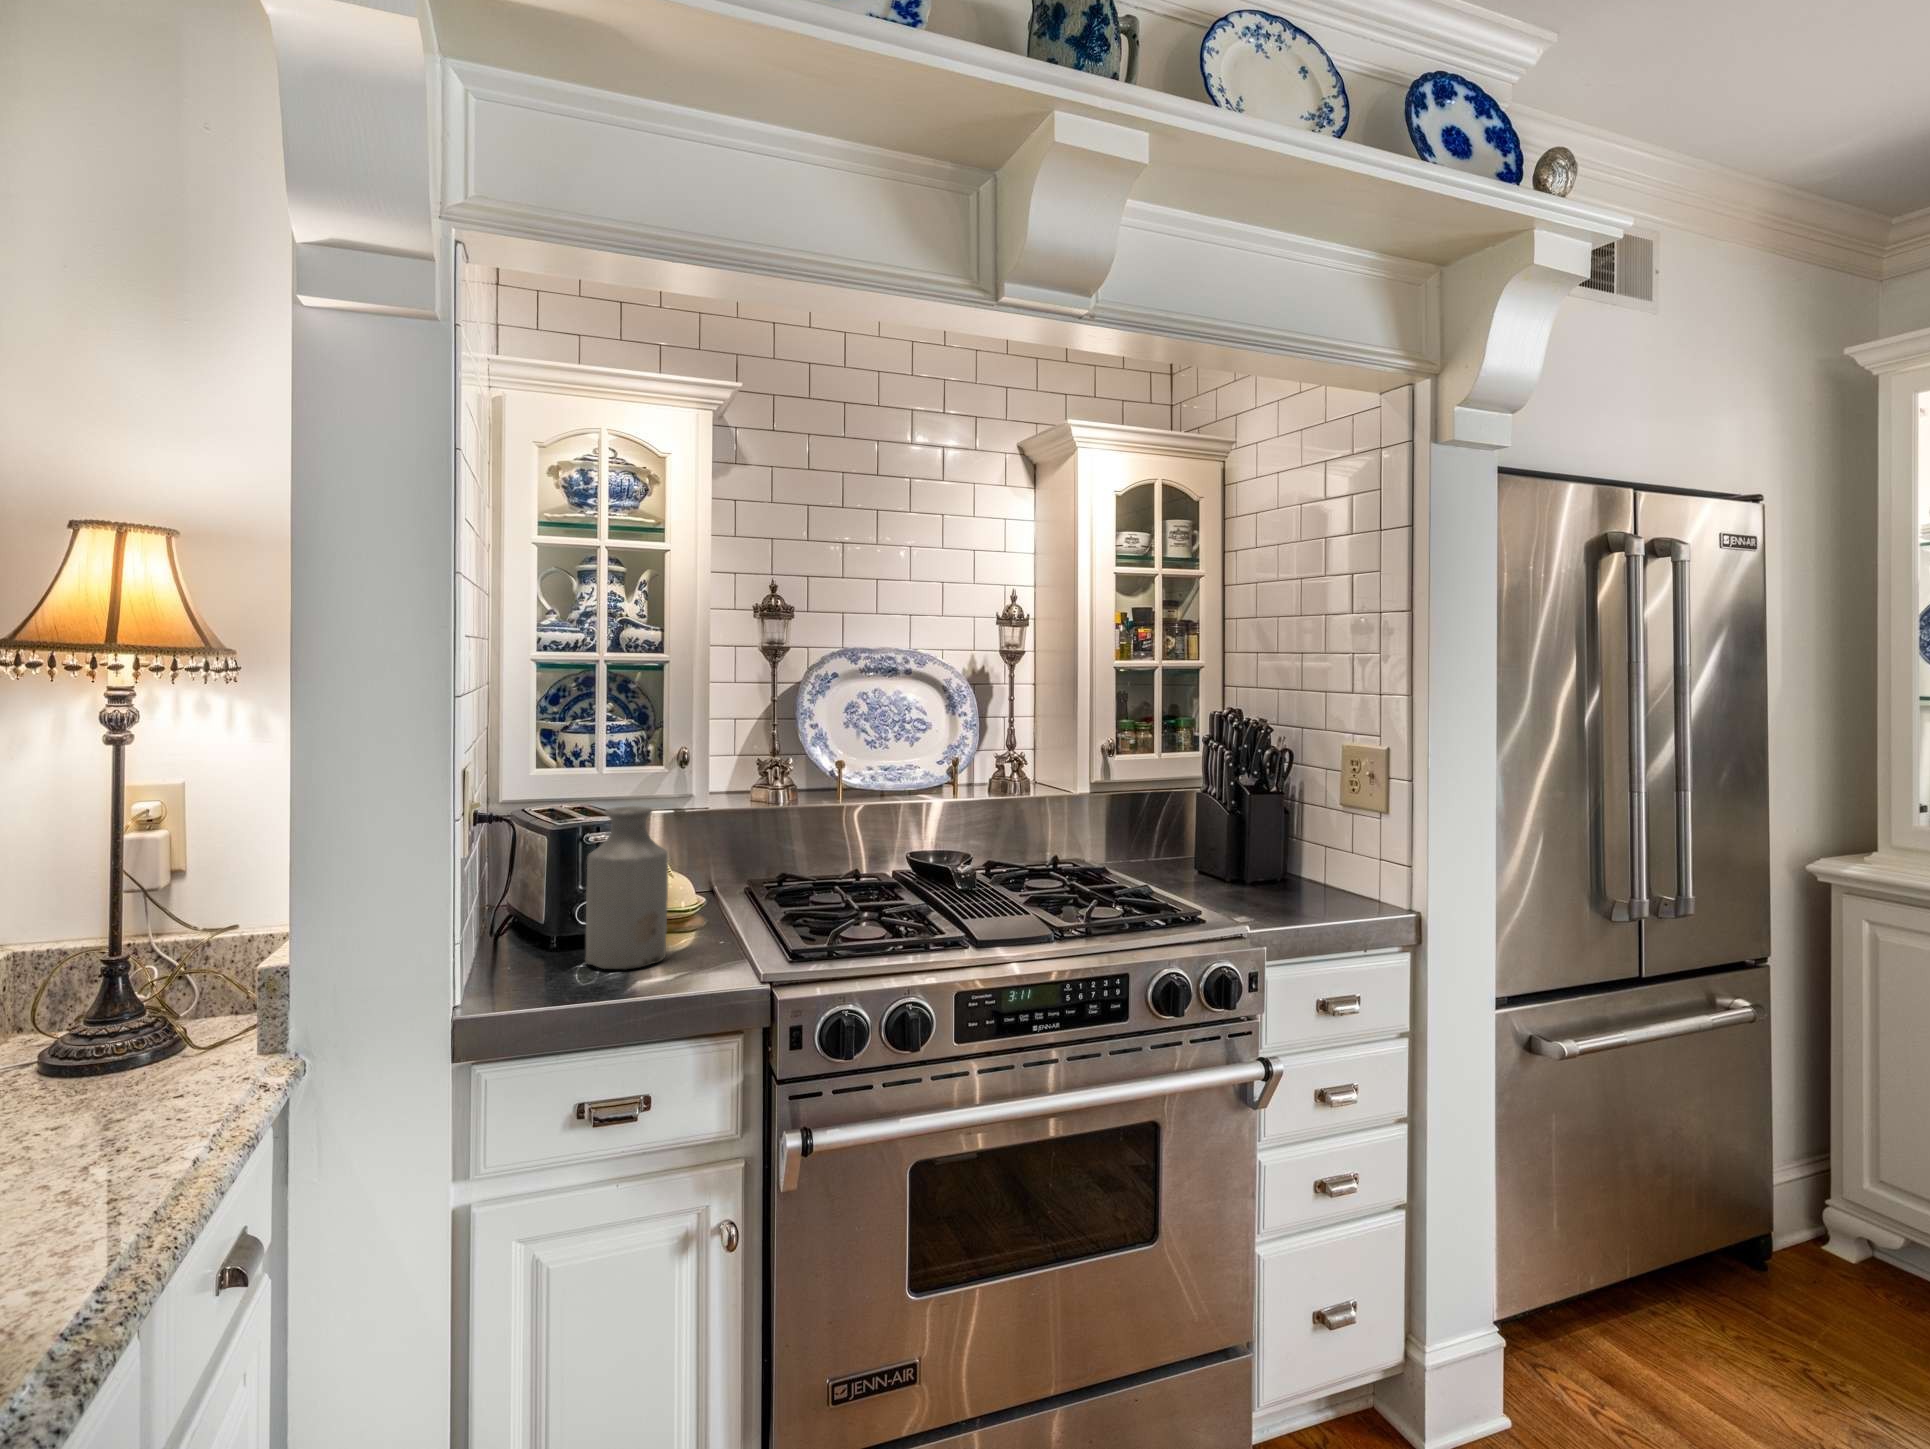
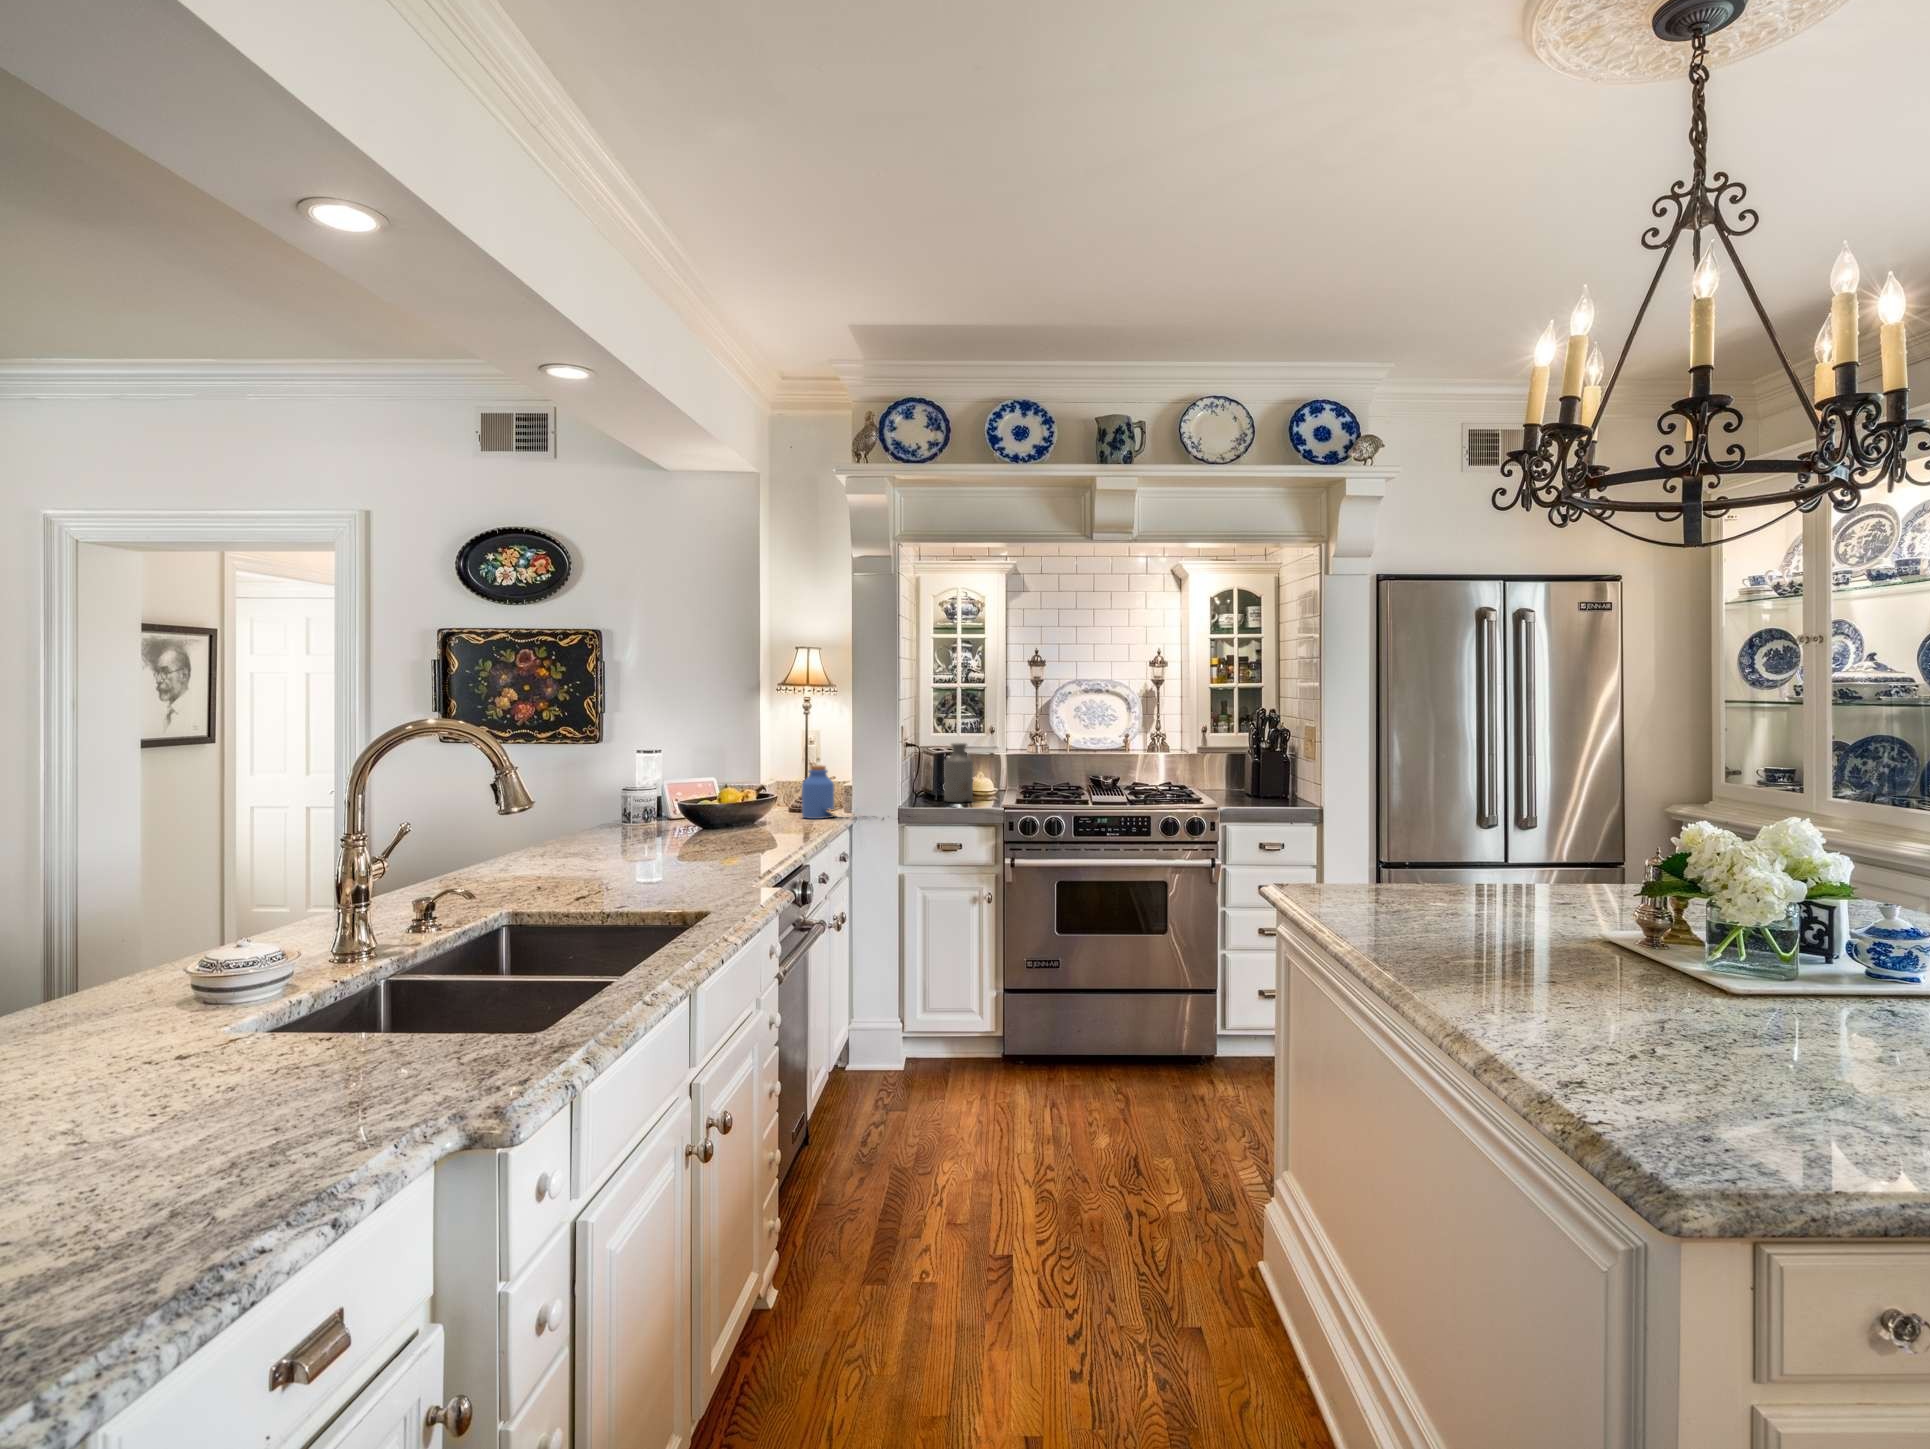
jar: none [82,914,220,1109] -> present [802,765,834,819]

